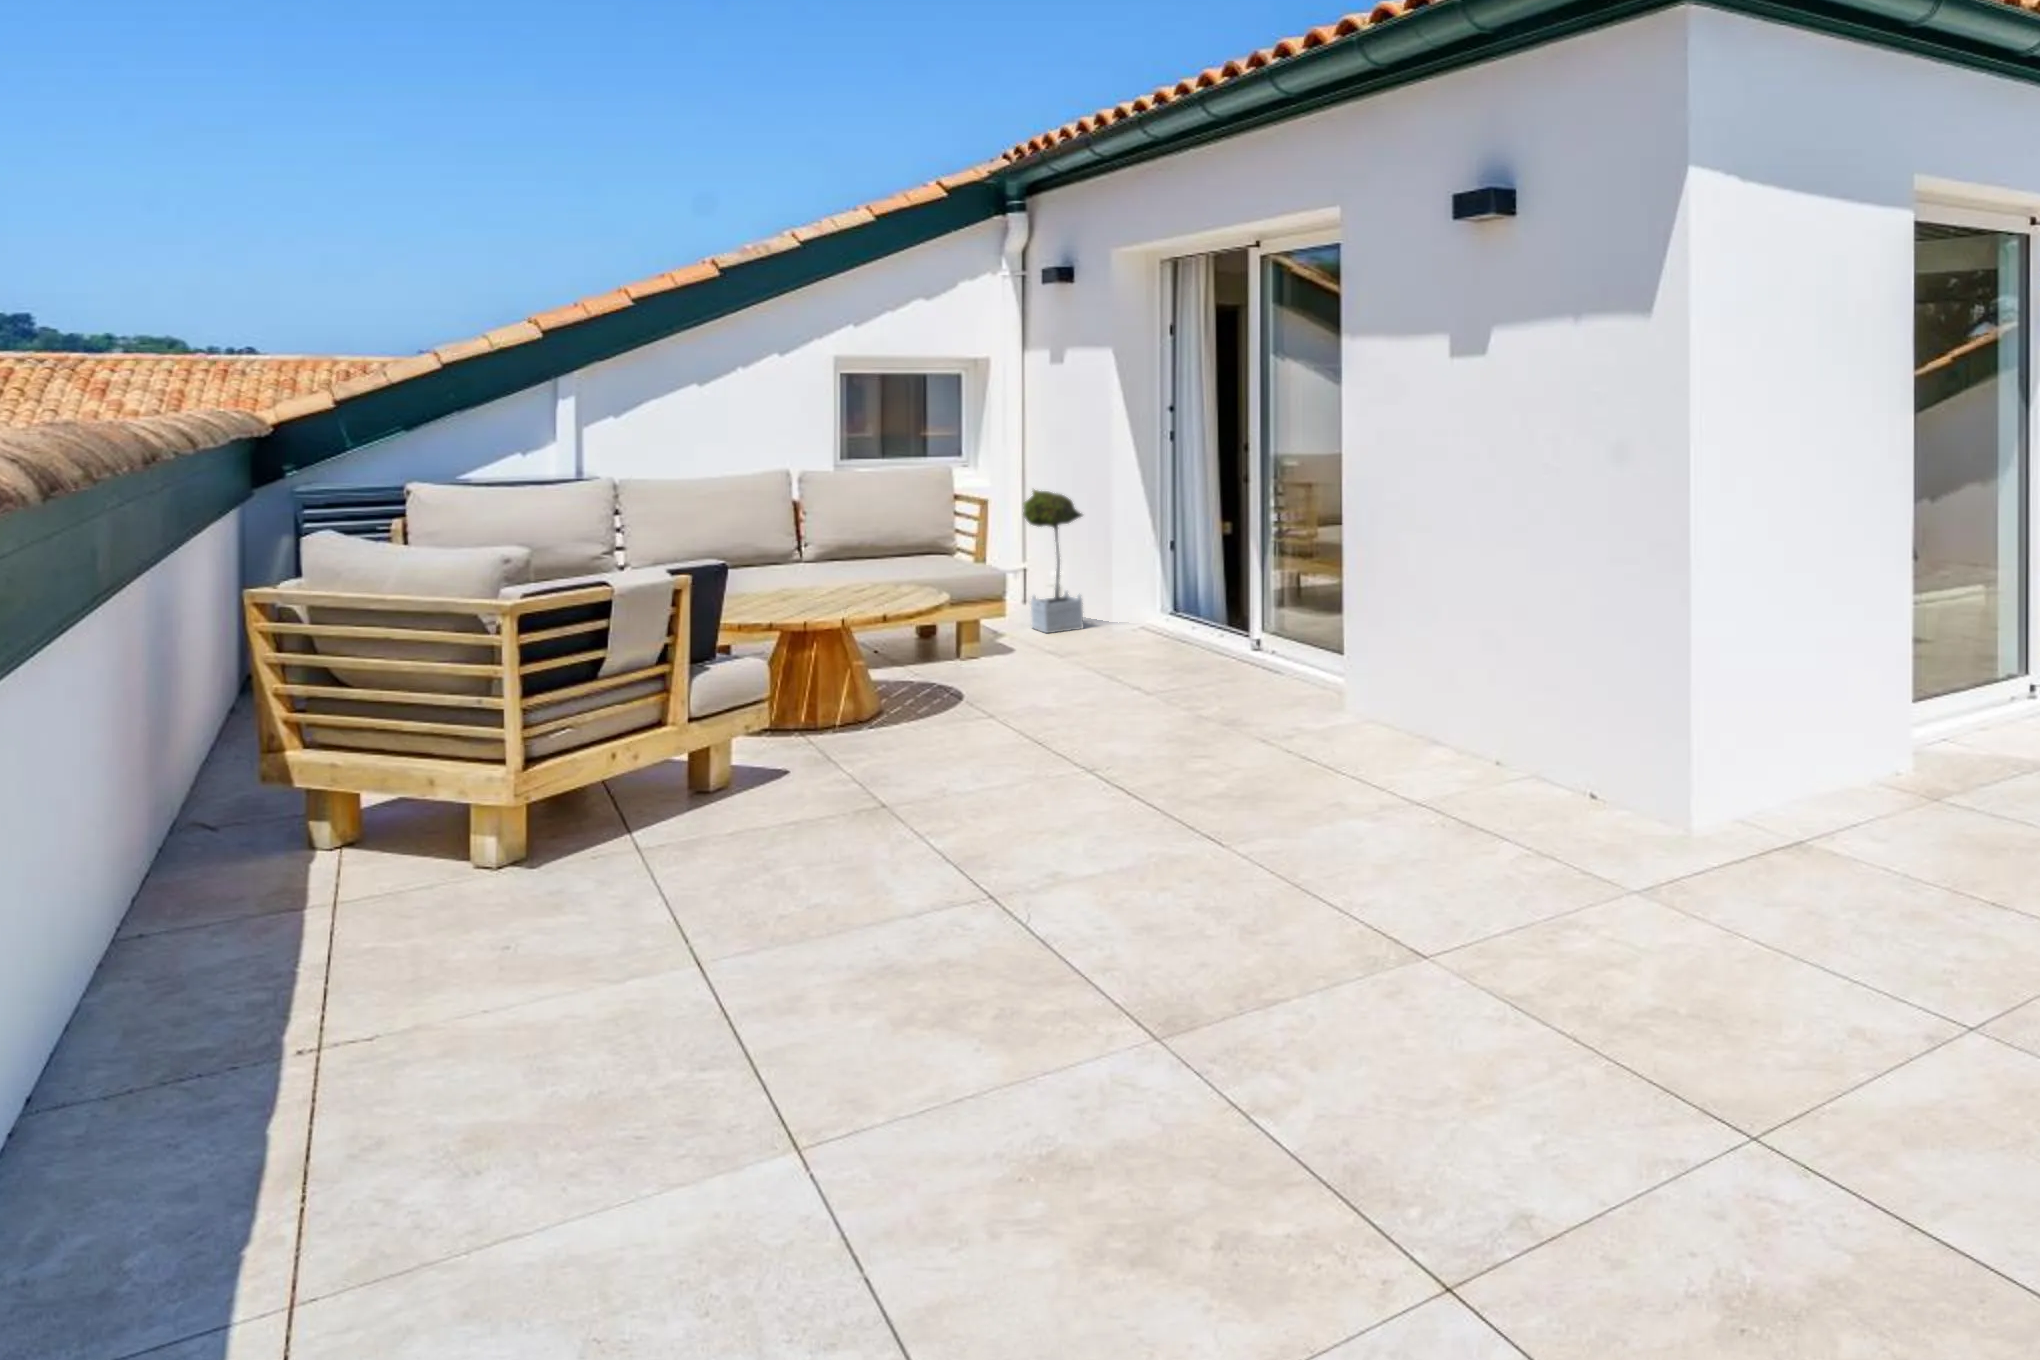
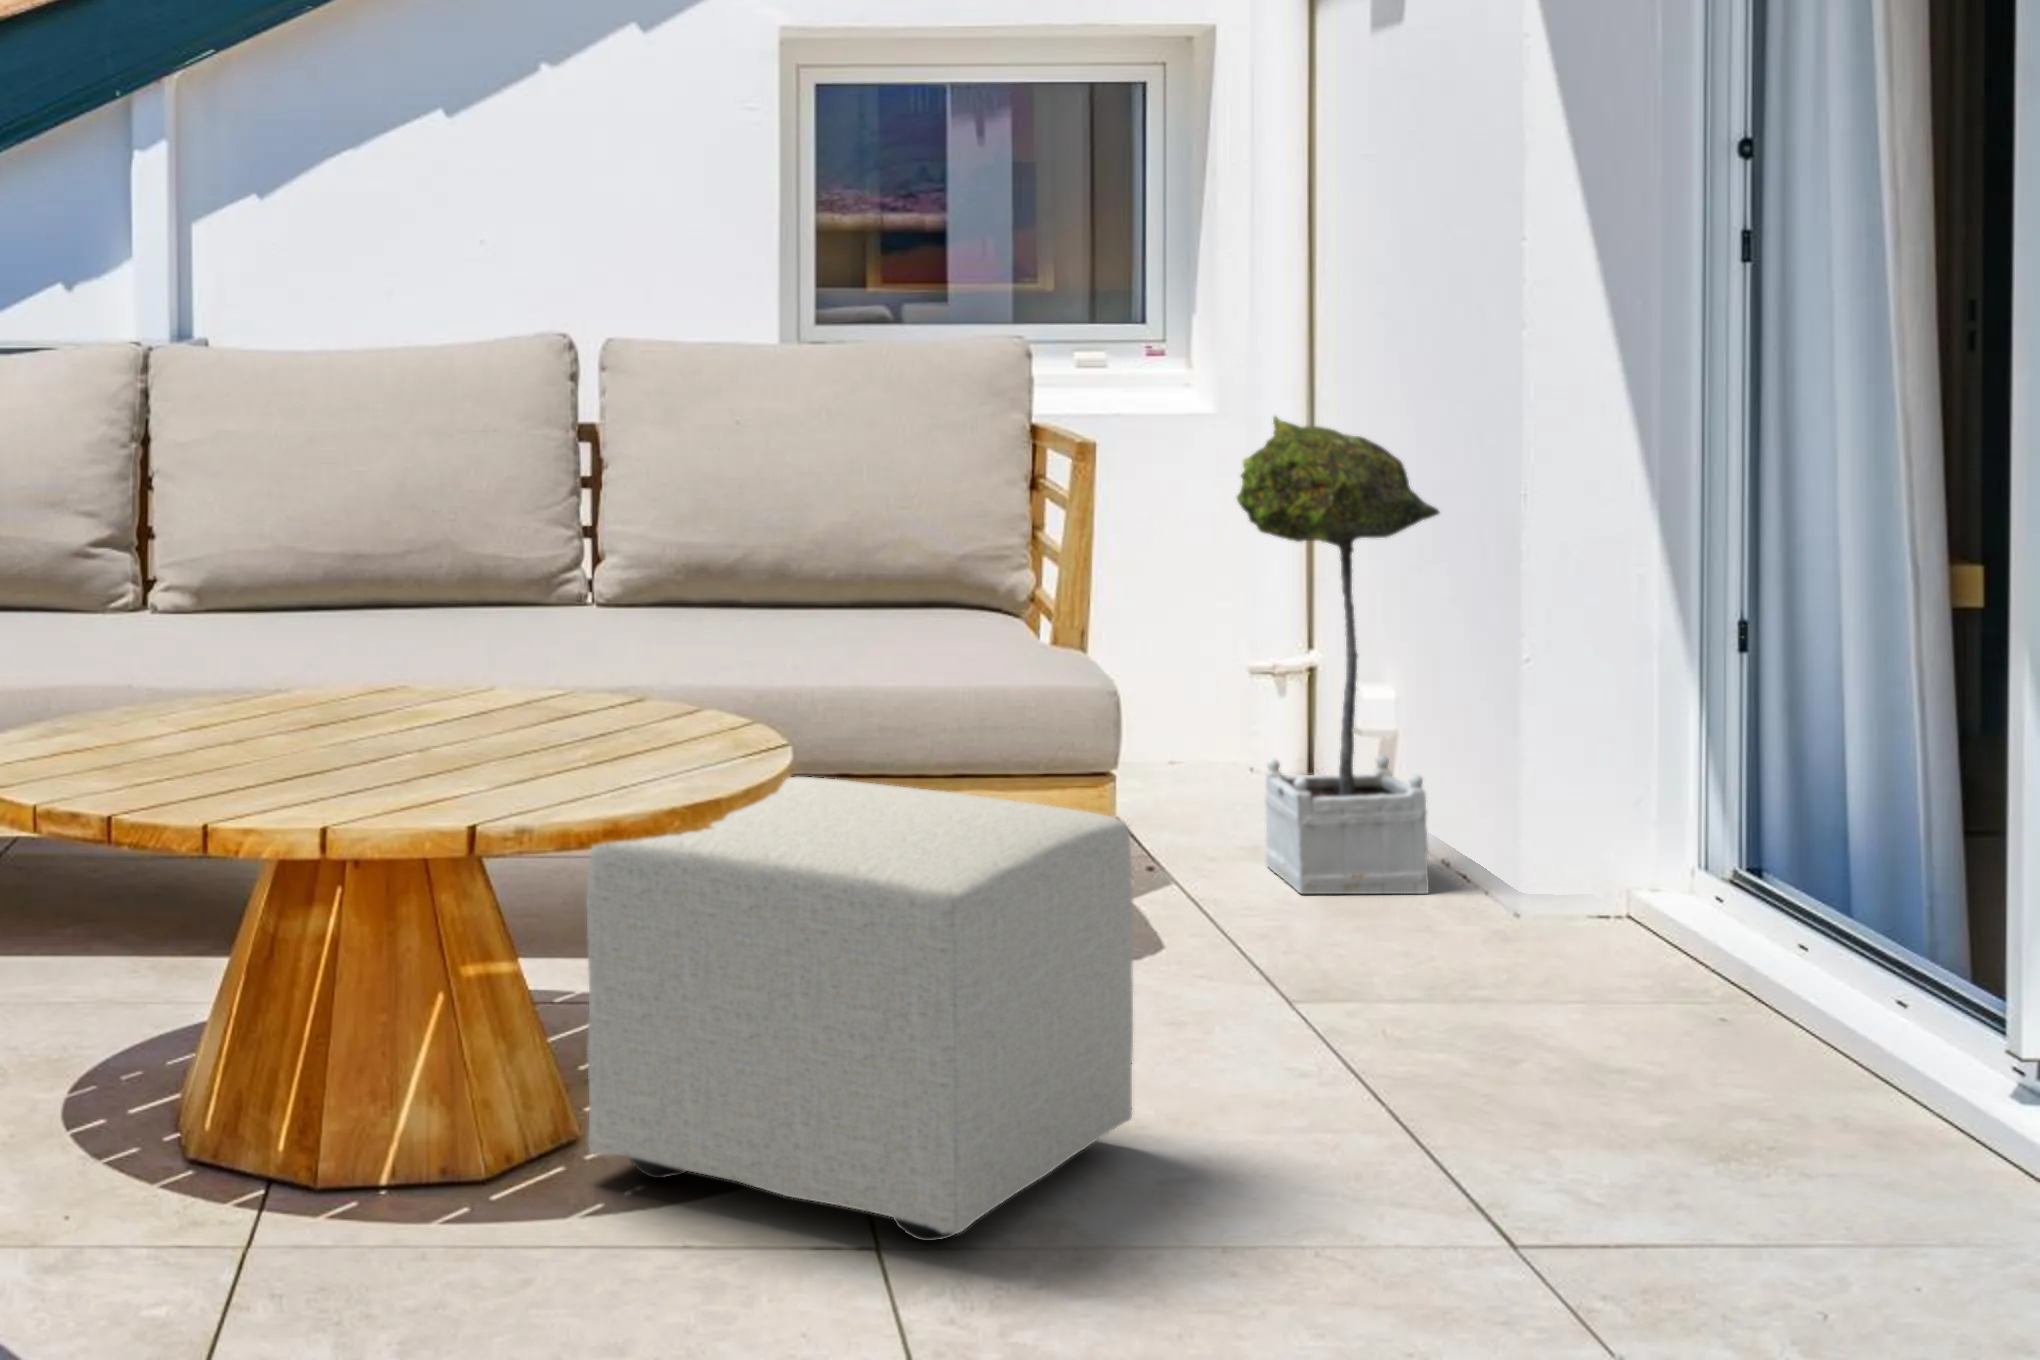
ottoman: none [892,600,1037,712] -> present [586,776,1133,1241]

